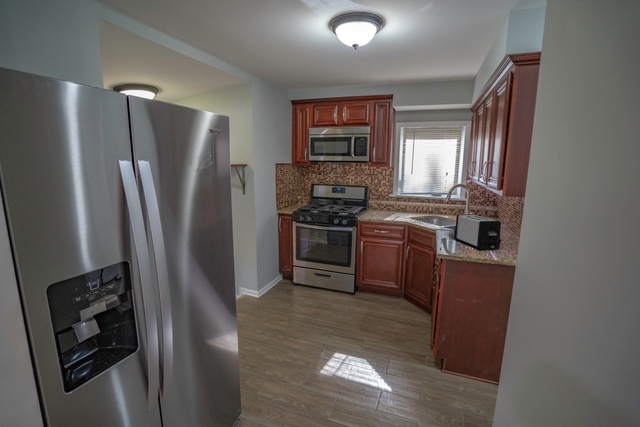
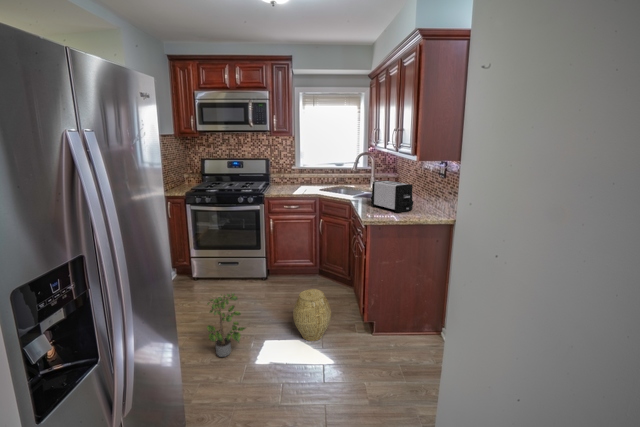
potted plant: none [283,302,318,359] -> present [207,294,245,357]
woven basket: none [361,313,398,365] -> present [293,289,331,341]

